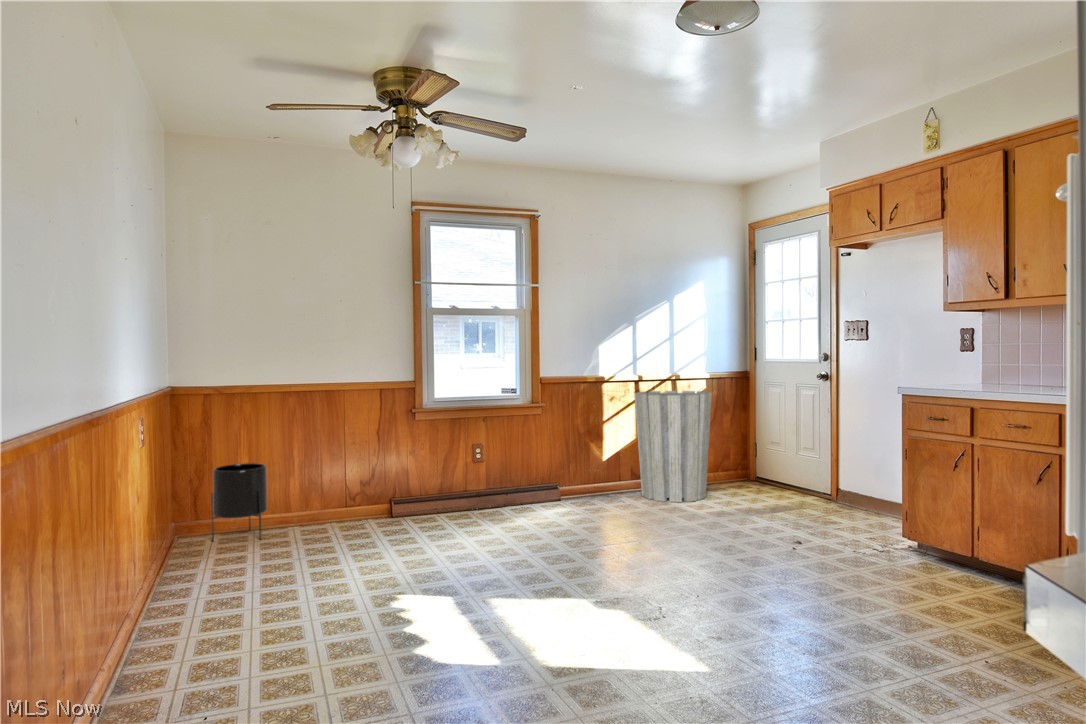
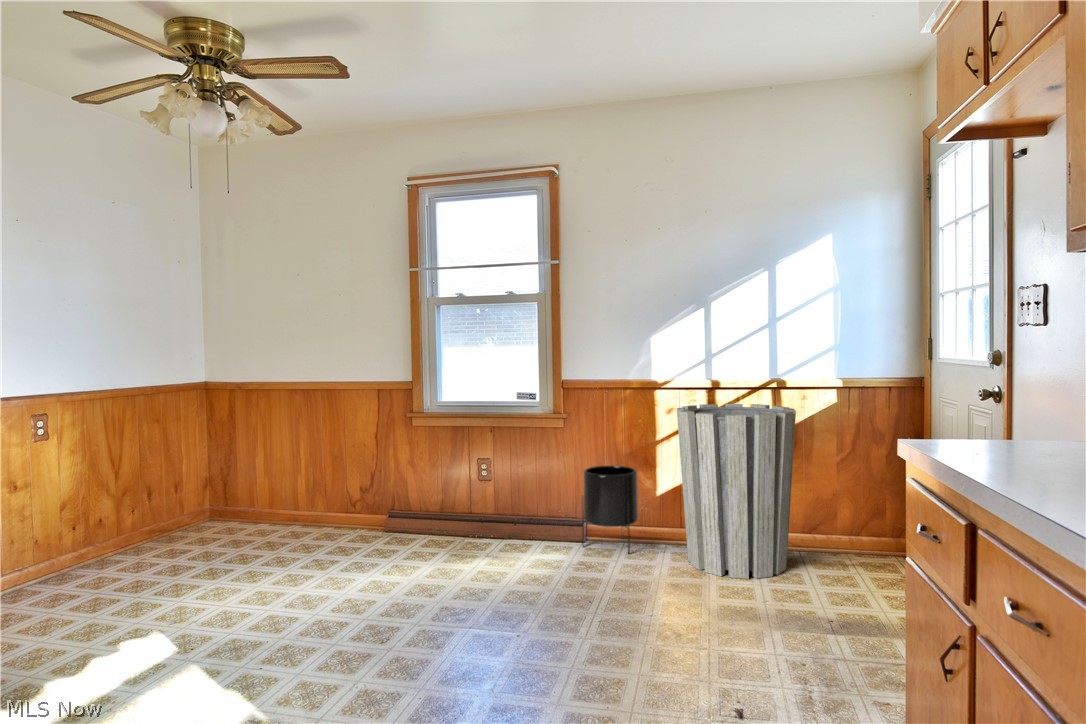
planter: present [211,463,267,541] -> present [582,466,638,554]

